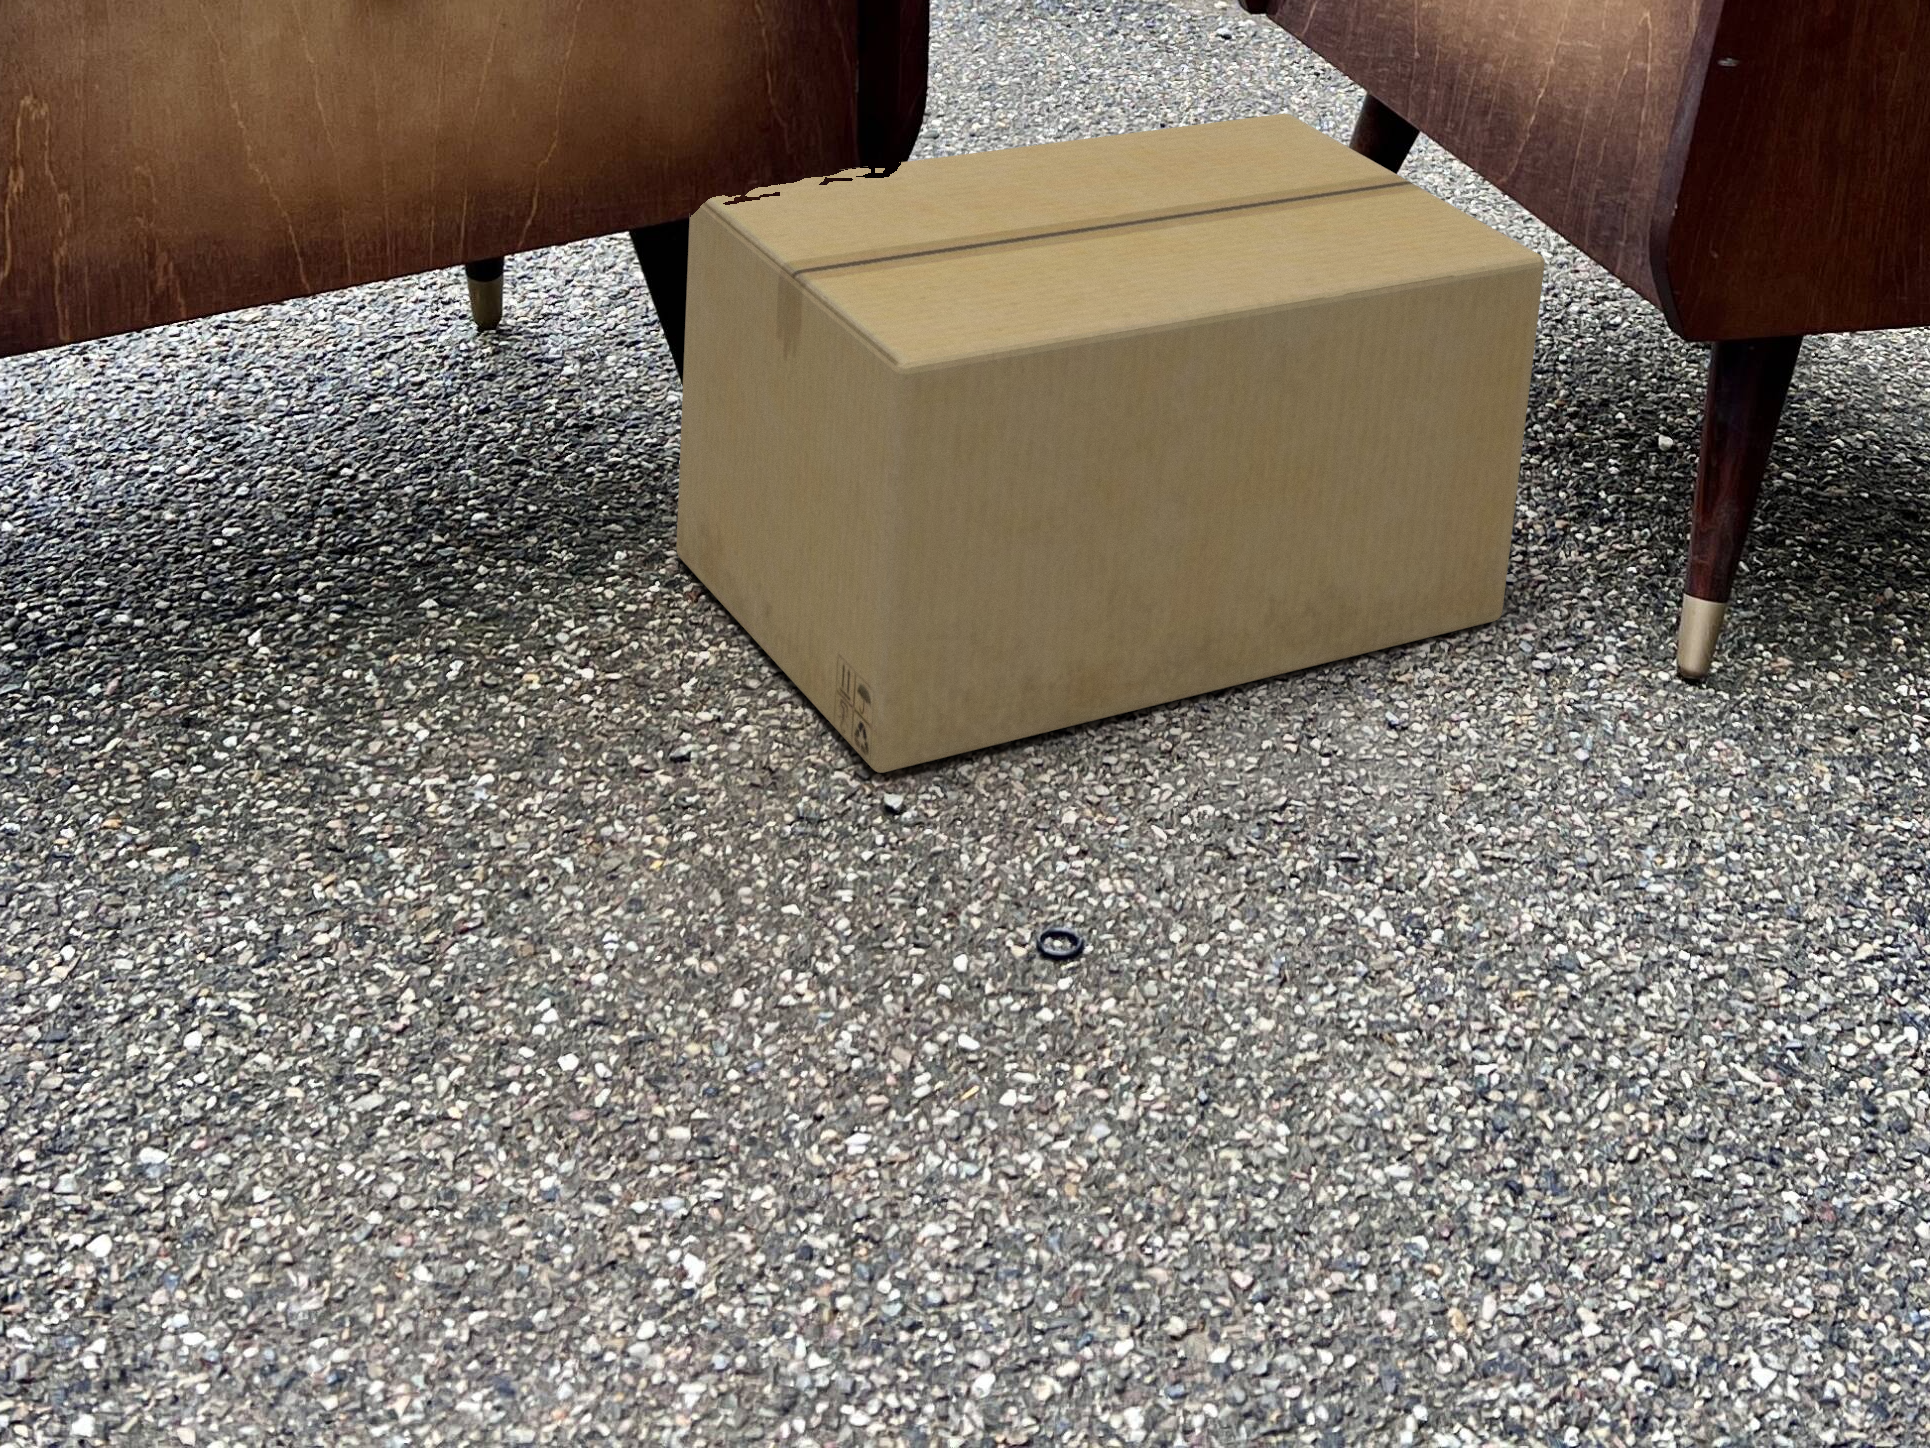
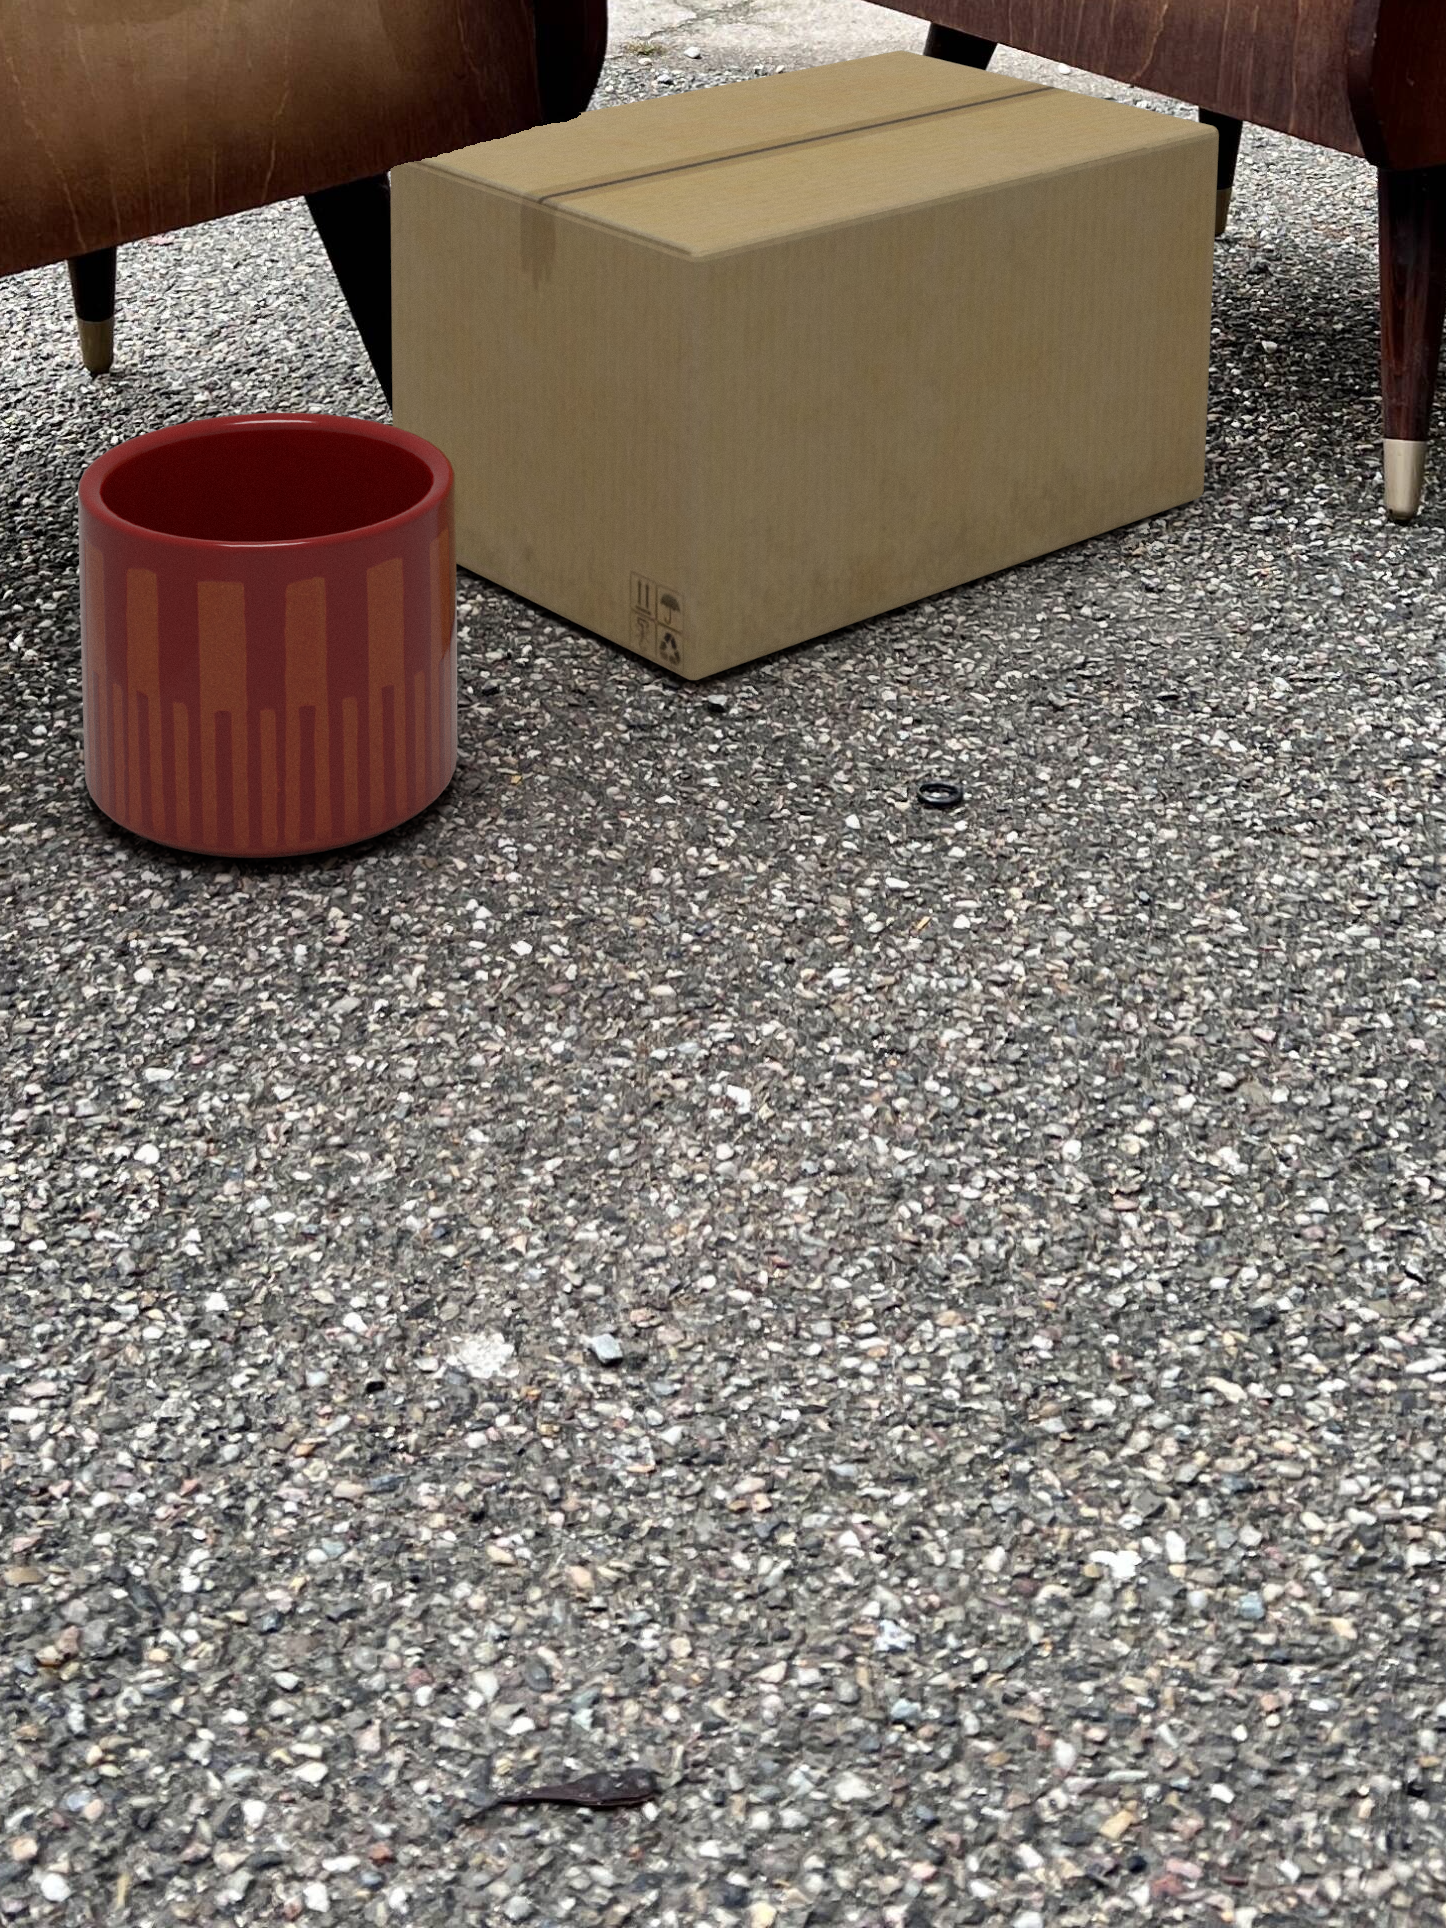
planter: none [231,466,613,924] -> present [78,413,457,858]

